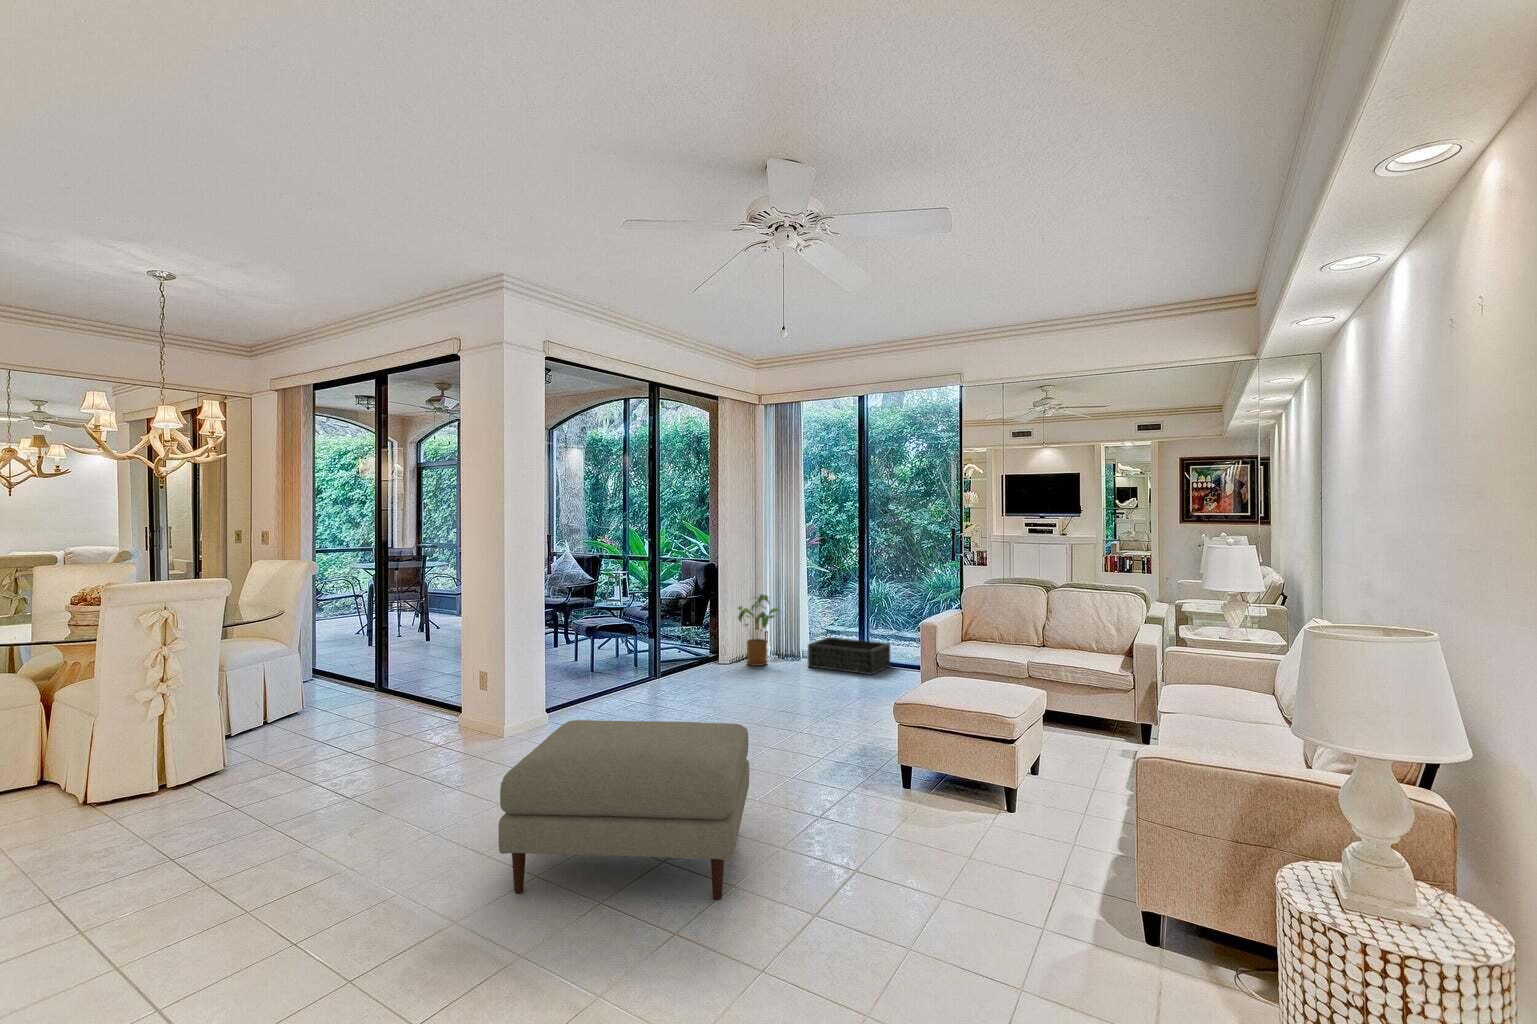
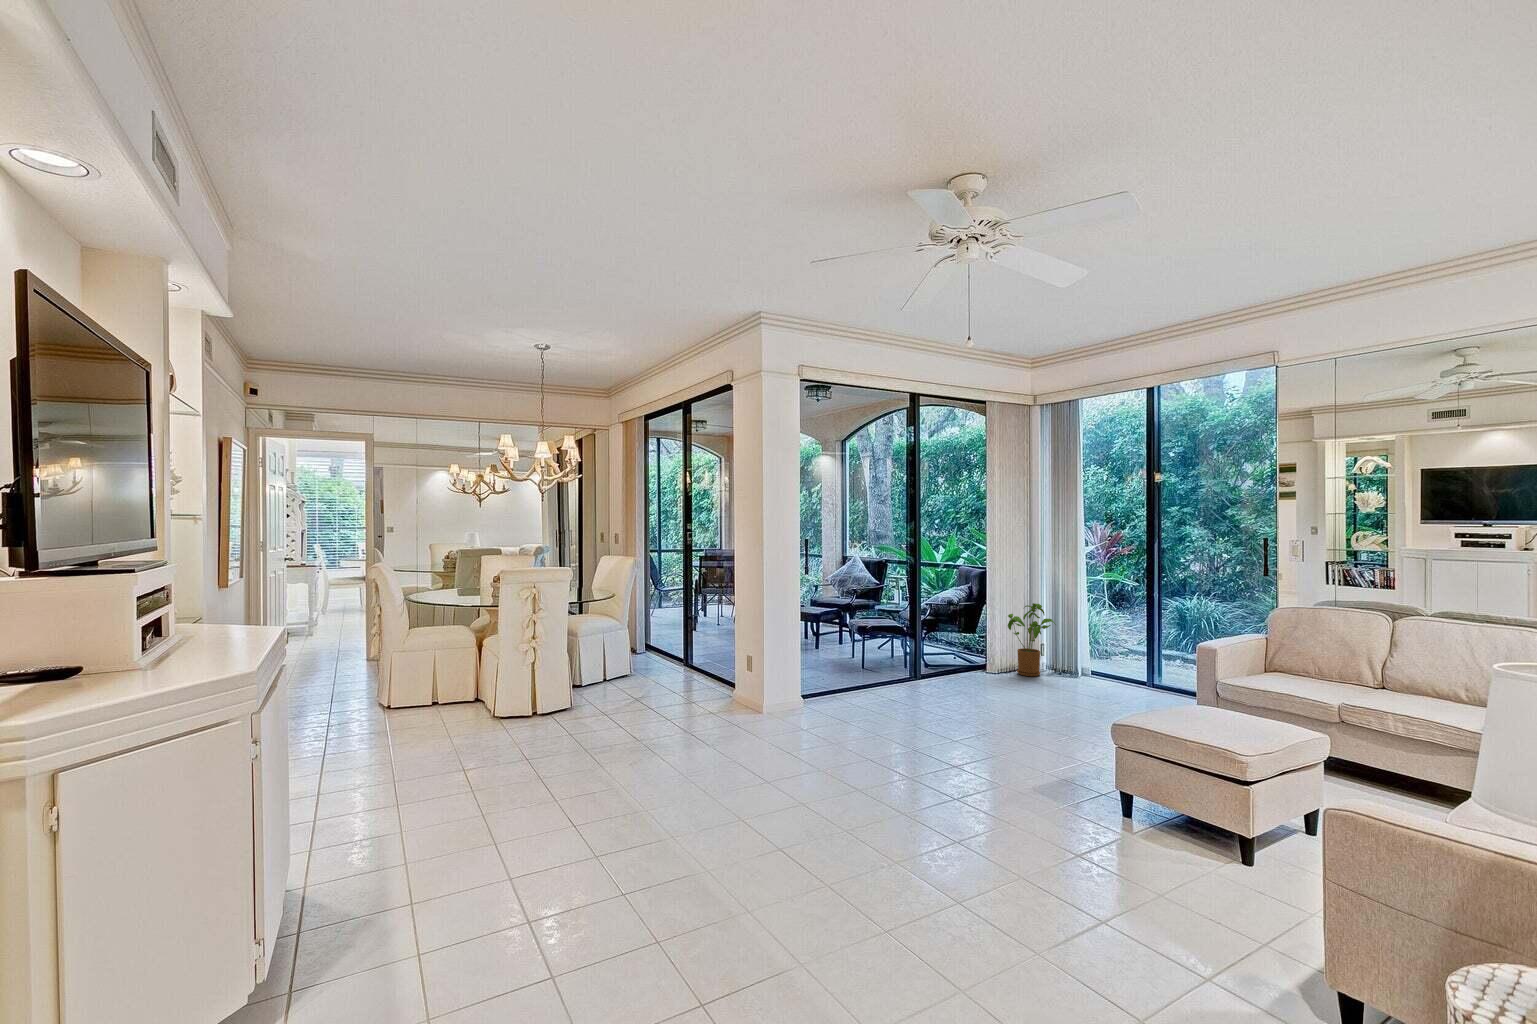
basket: present [808,637,890,675] -> none [1084,654,1187,700]
ottoman: present [499,720,749,900] -> none [696,707,939,896]

